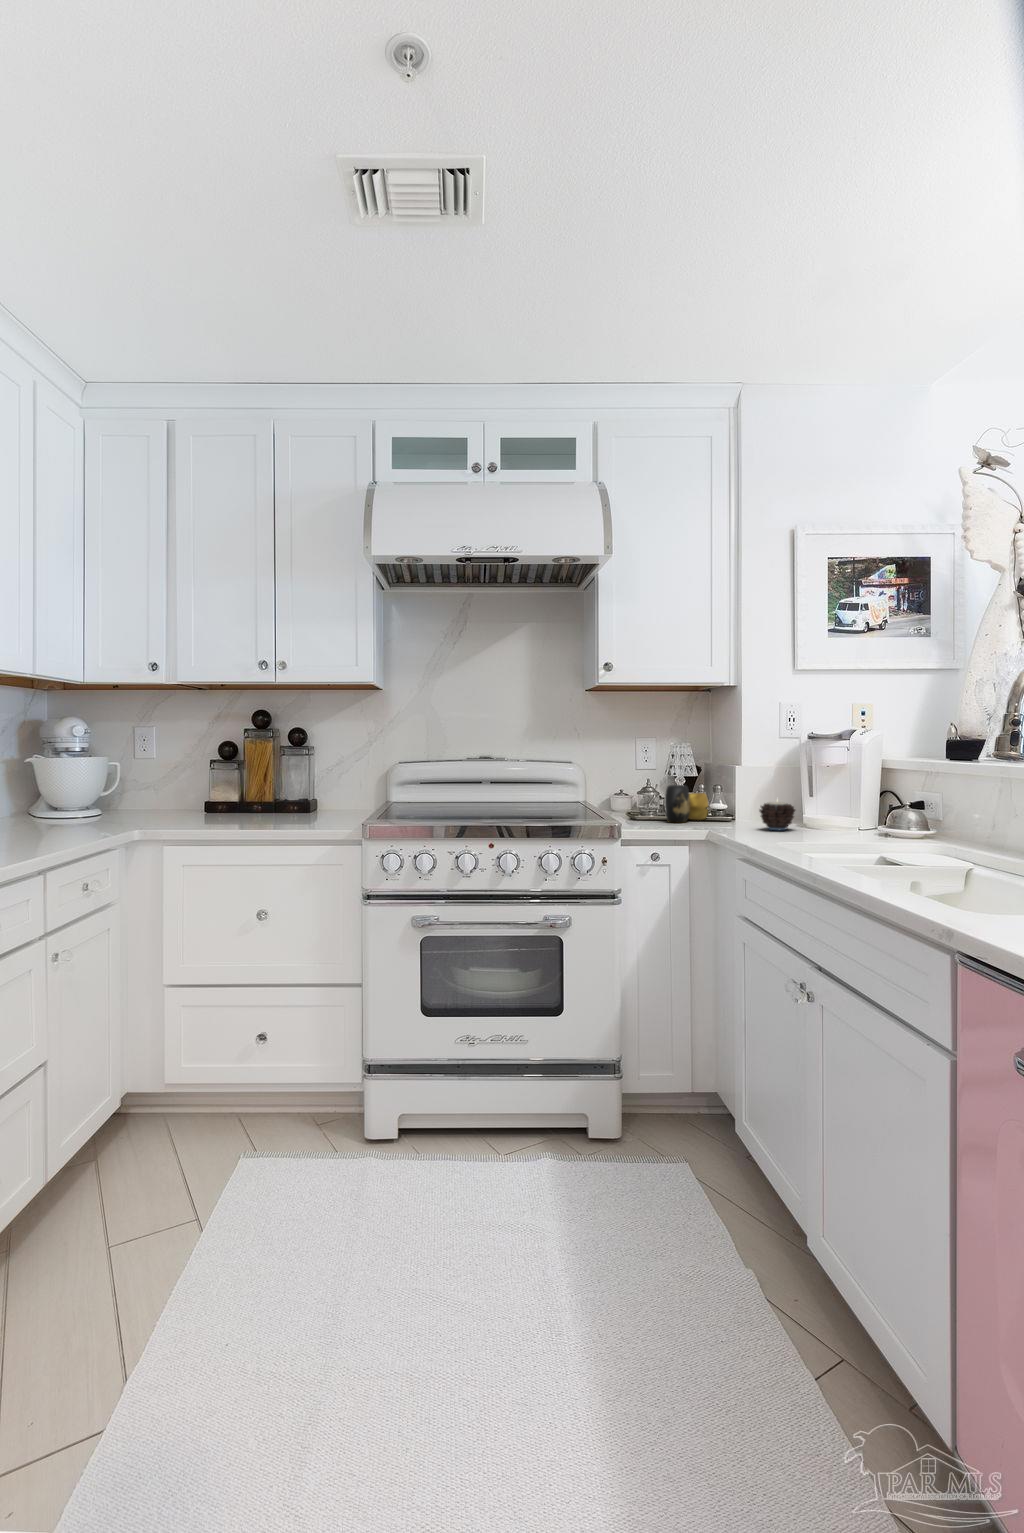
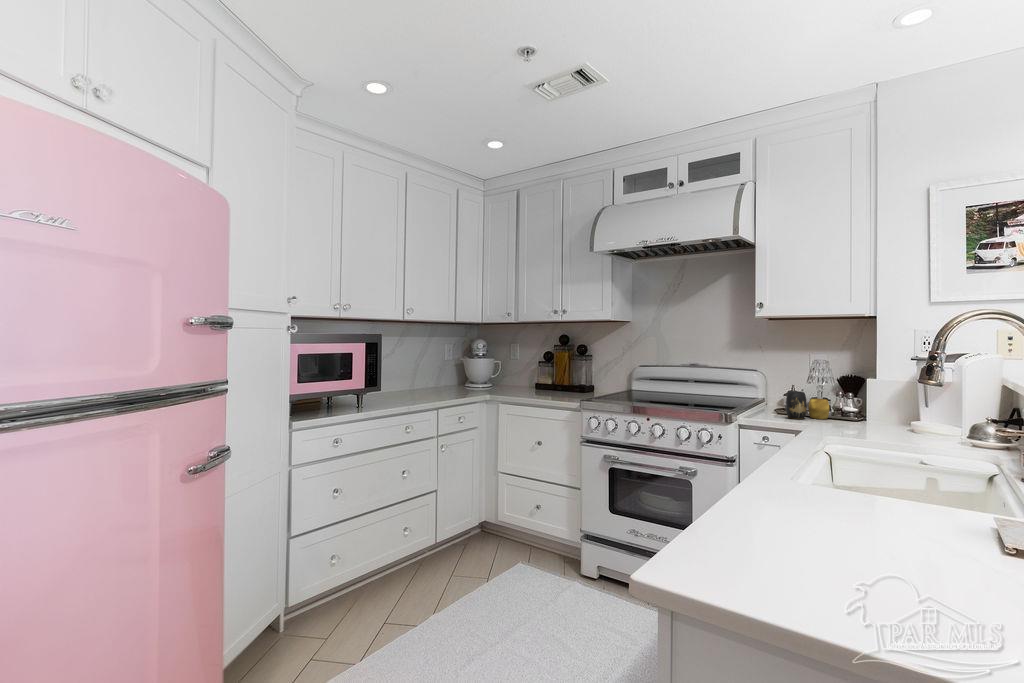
candle: present [760,802,795,830] -> none [838,406,870,432]

